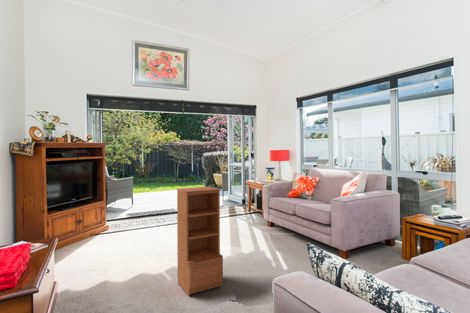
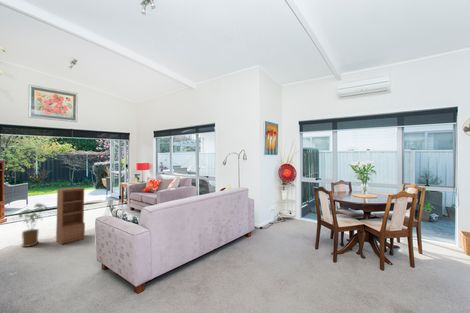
house plant: none [123,214,166,291] -> present [19,204,47,247]

